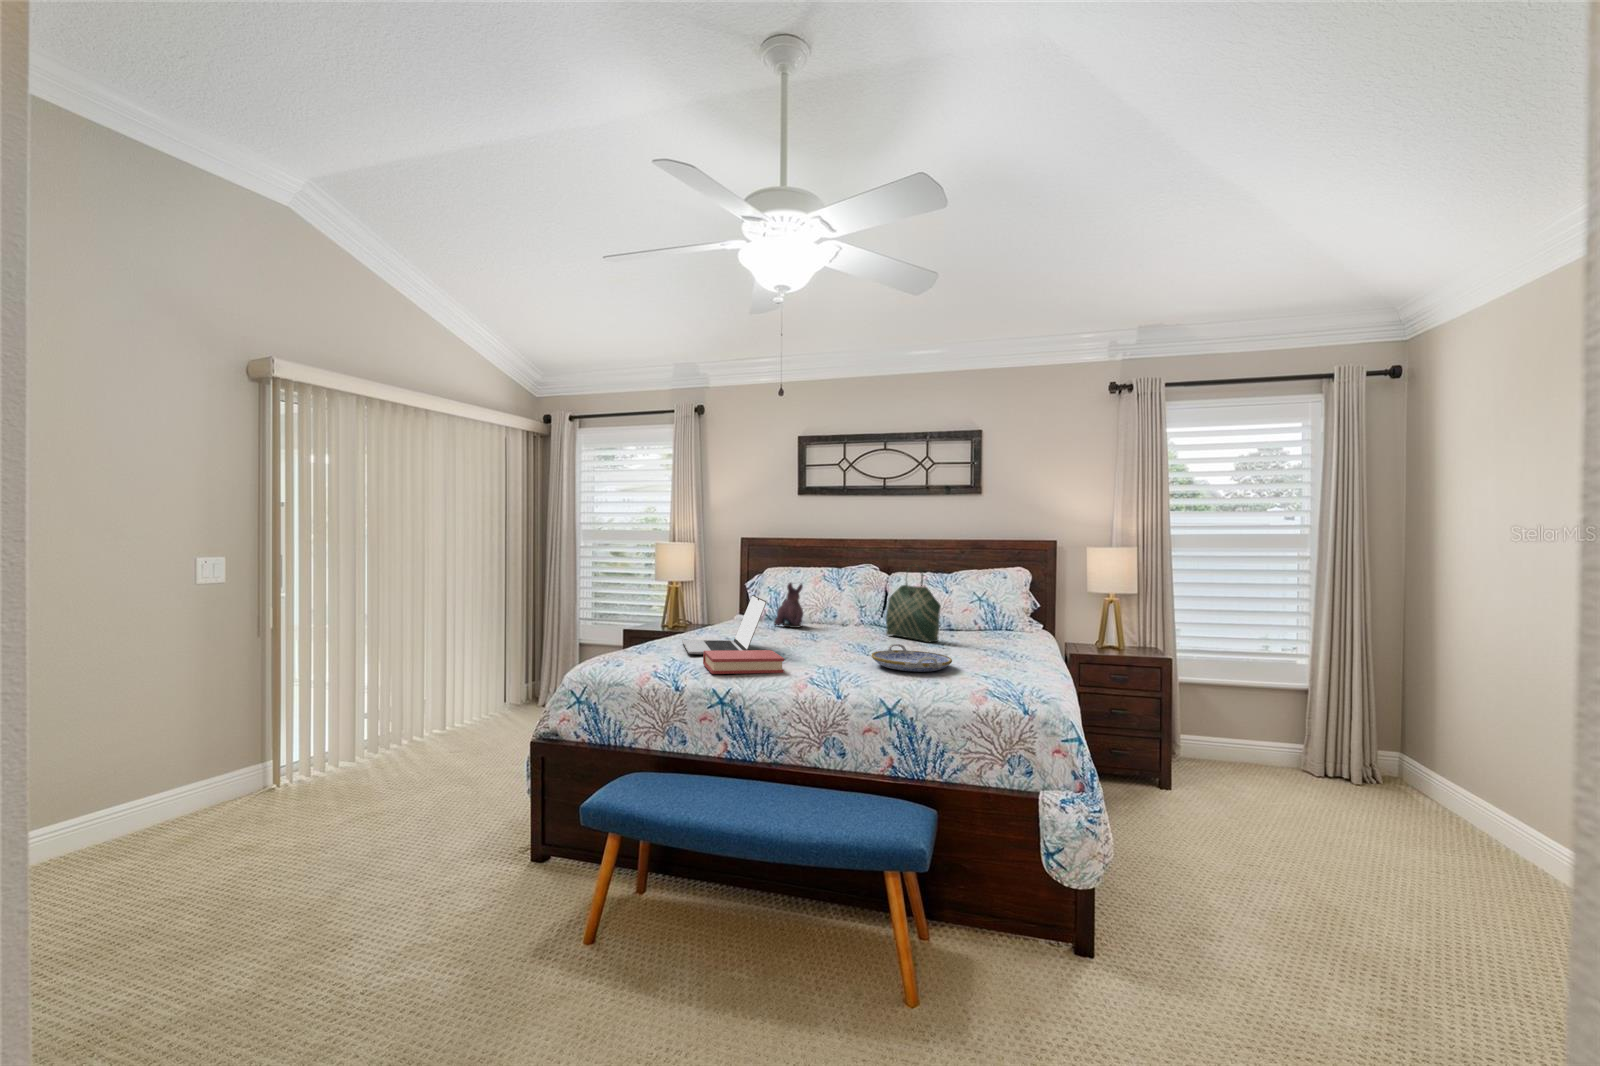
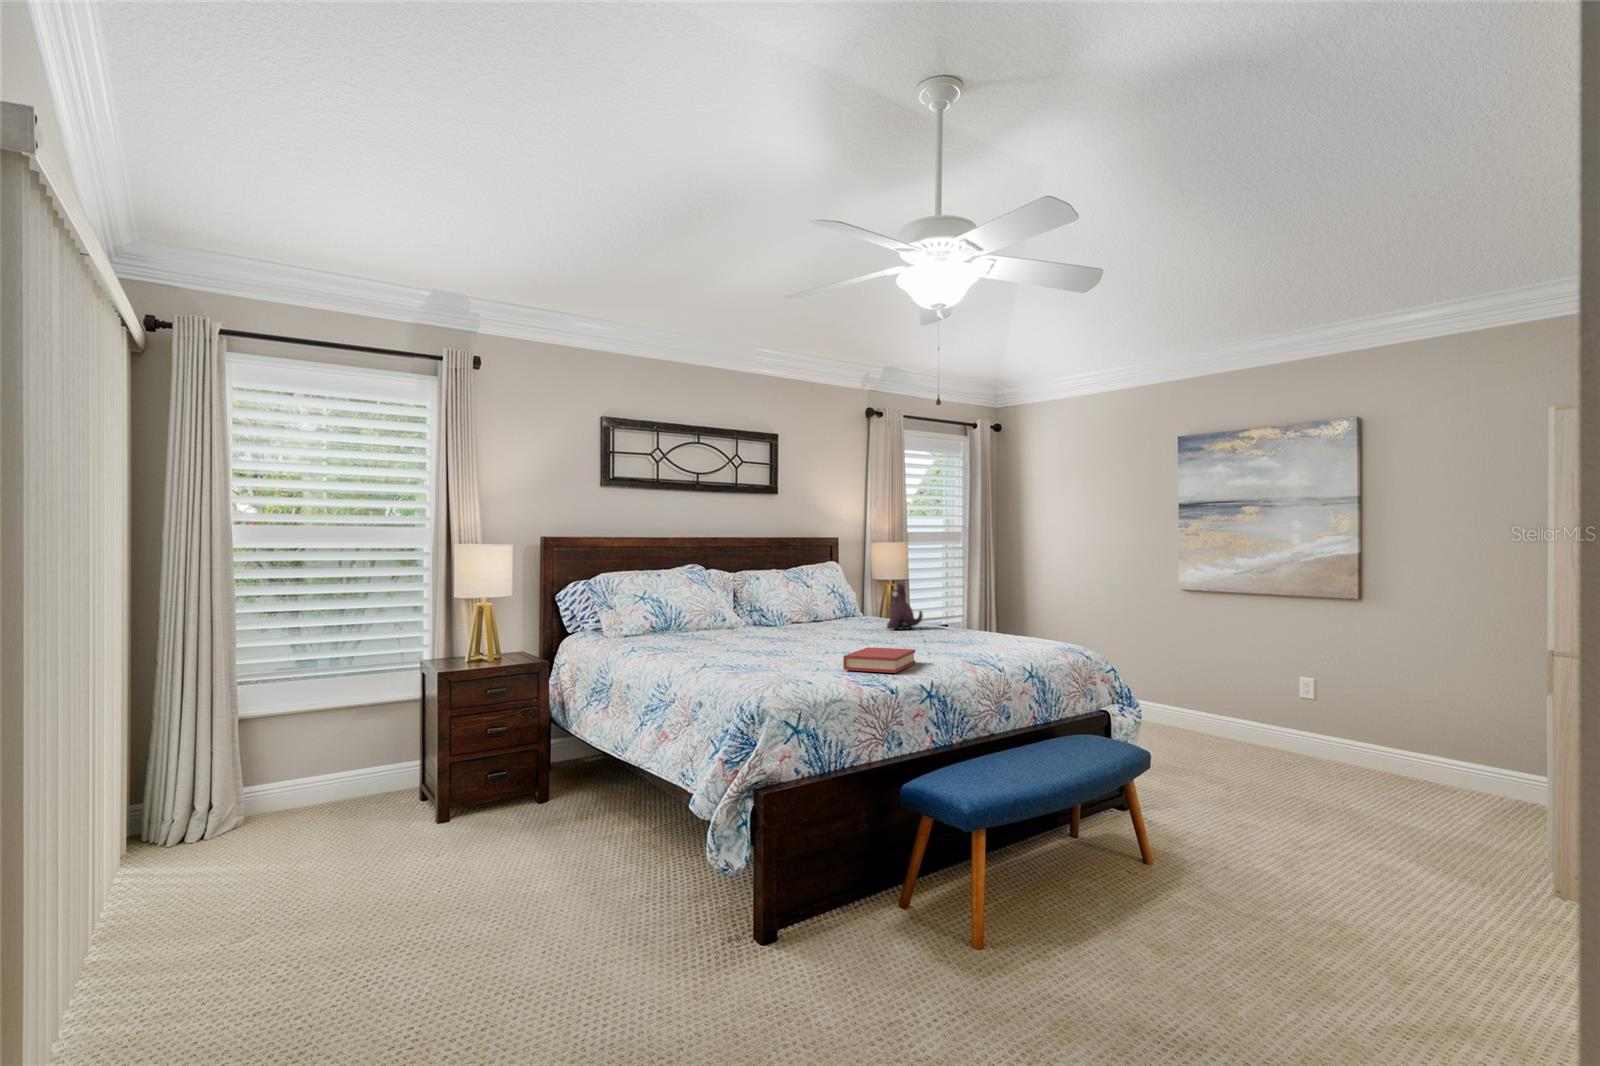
tote bag: present [886,566,941,642] -> none [801,559,866,630]
plush toy: present [775,583,803,628] -> present [887,583,923,629]
laptop: present [682,595,767,654] -> none [717,600,827,666]
serving tray: present [871,644,952,672] -> none [909,628,984,647]

